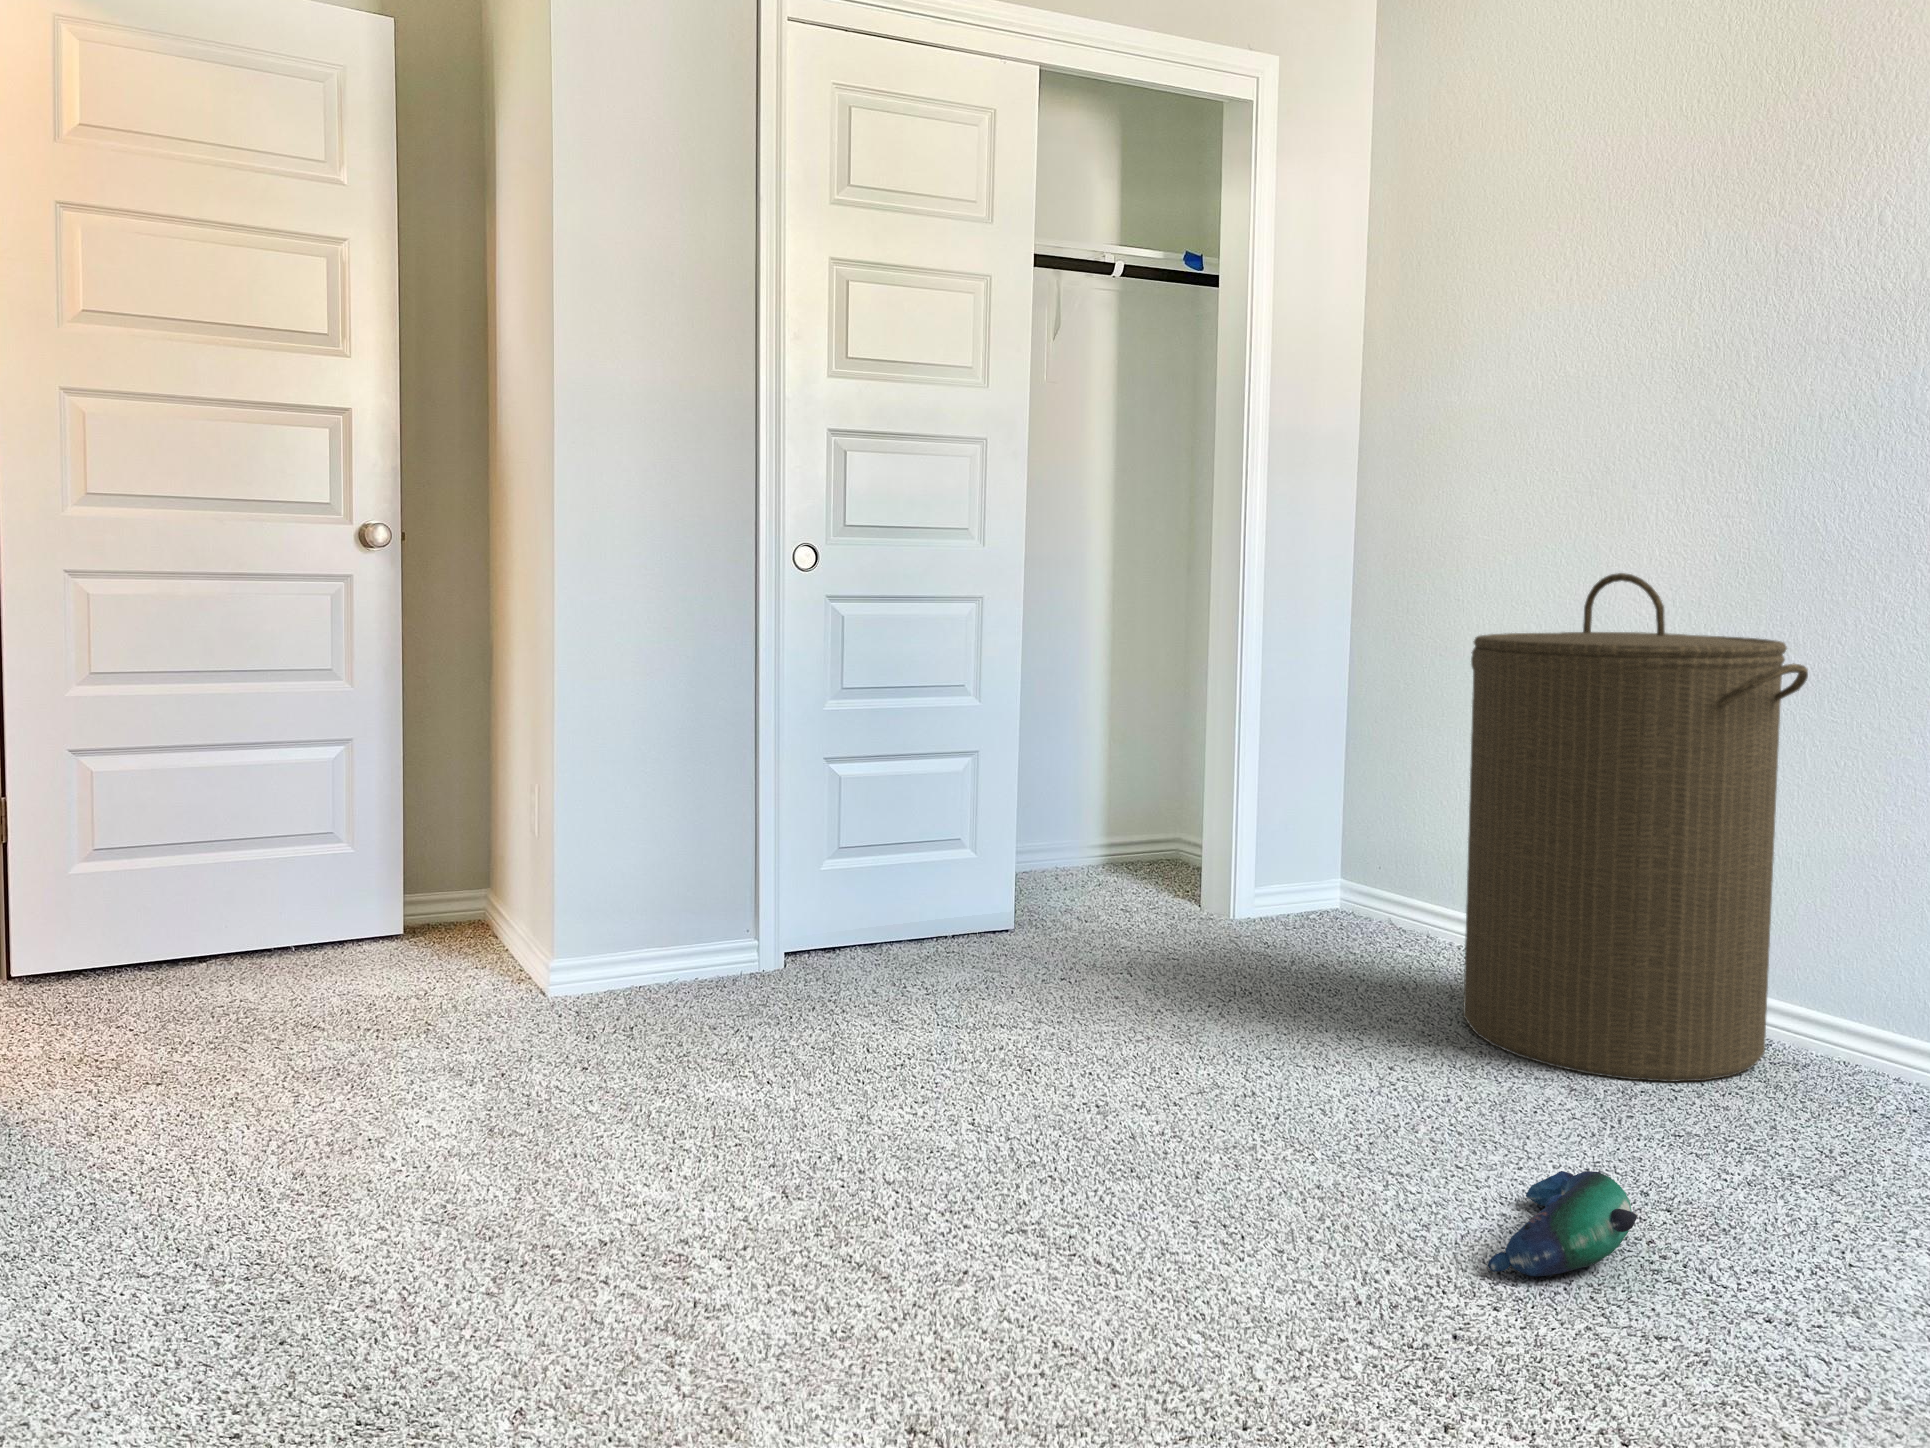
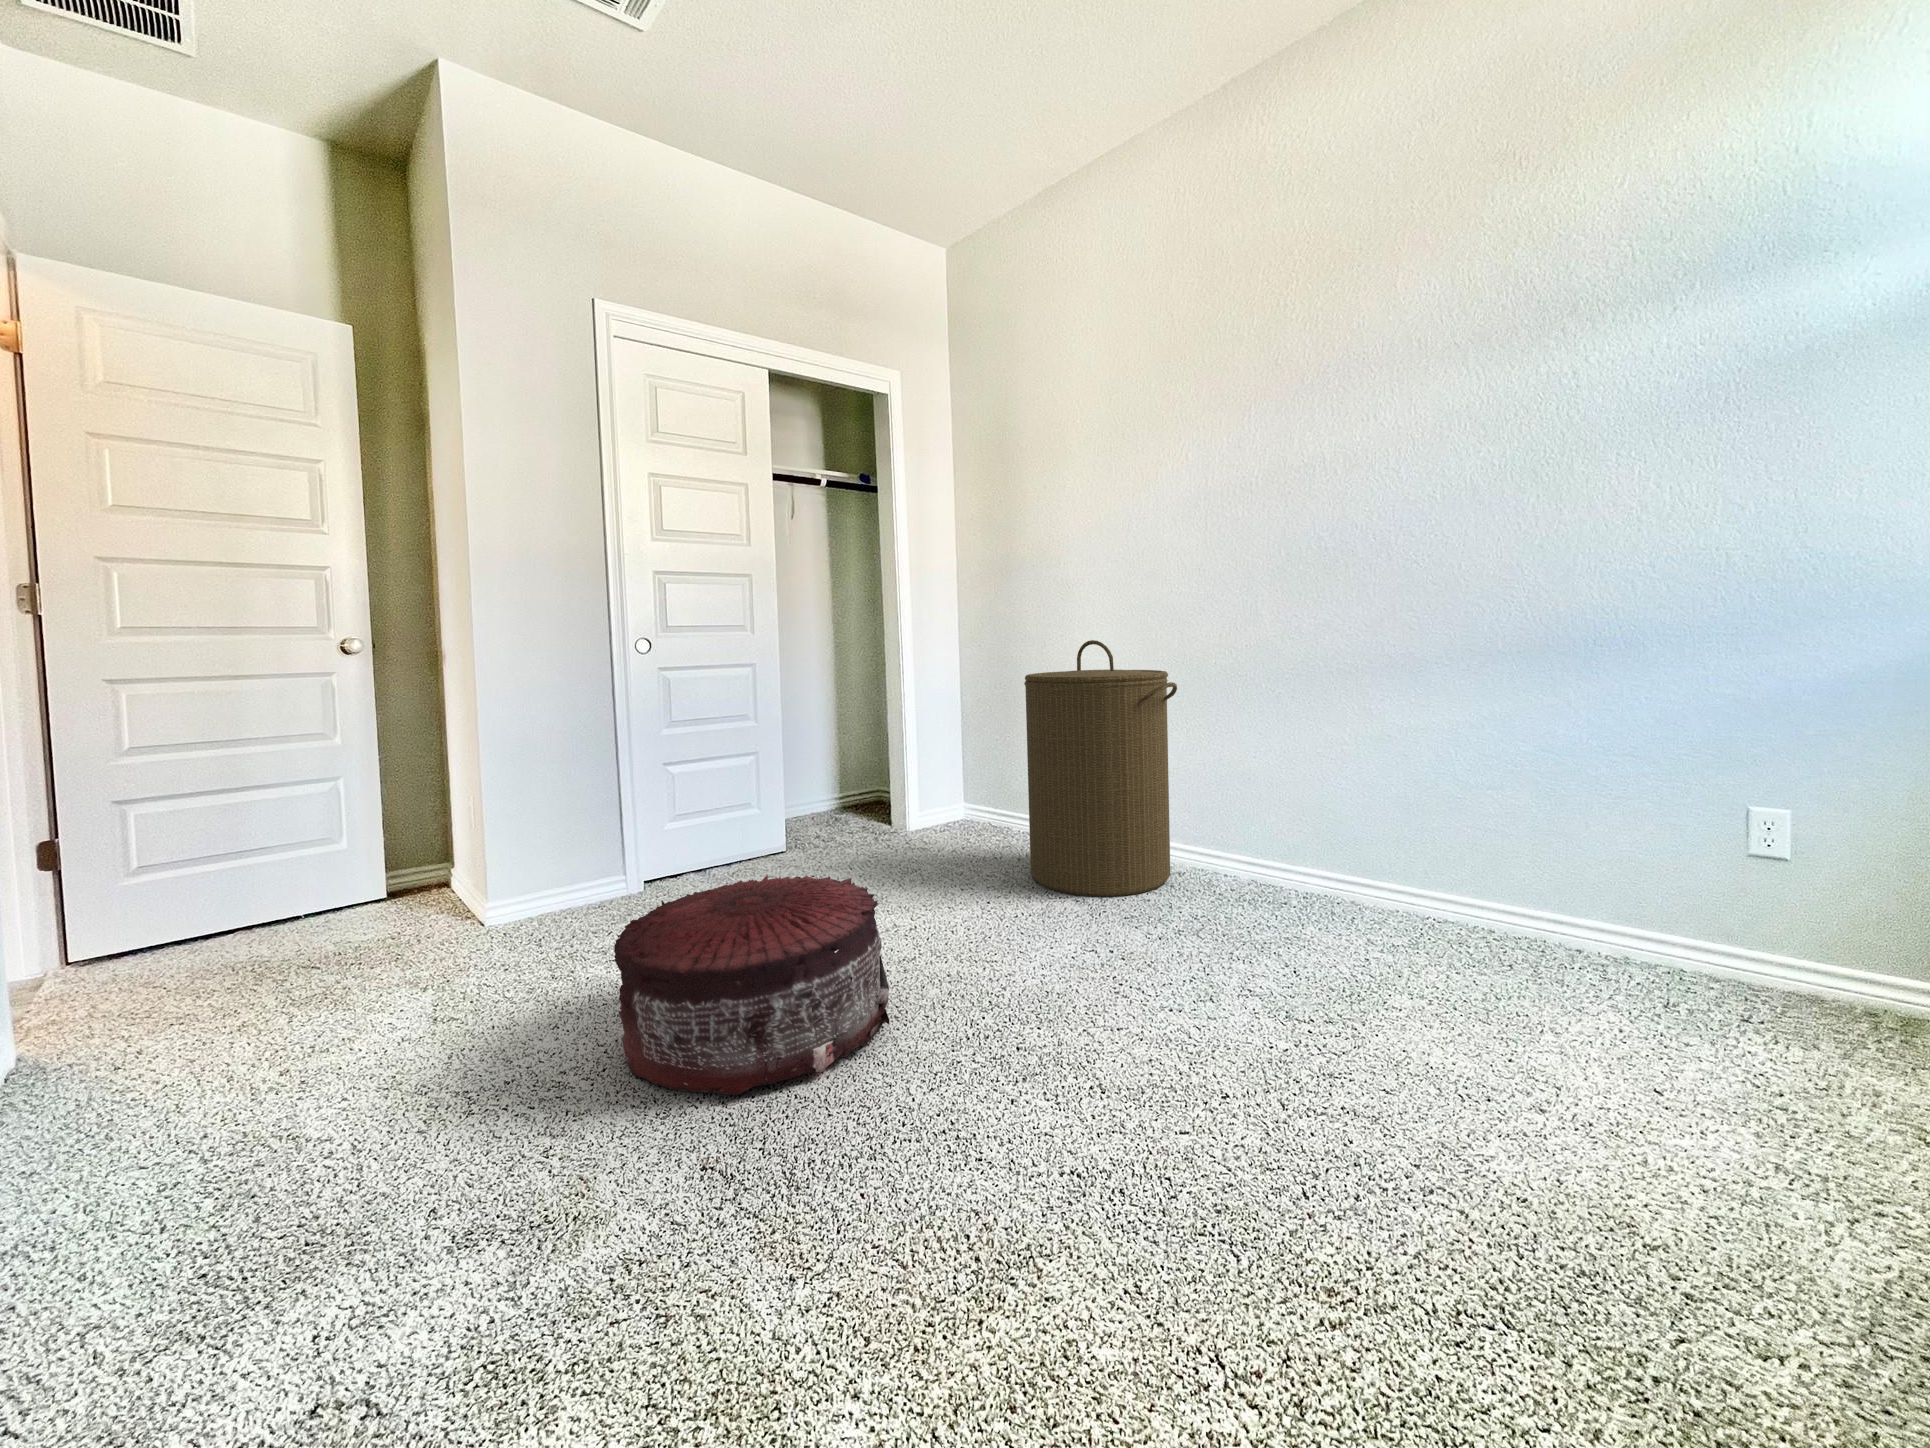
pouf: none [762,961,1212,1324] -> present [614,874,890,1095]
plush toy: present [1488,1171,1638,1278] -> none [1035,949,1106,1011]

